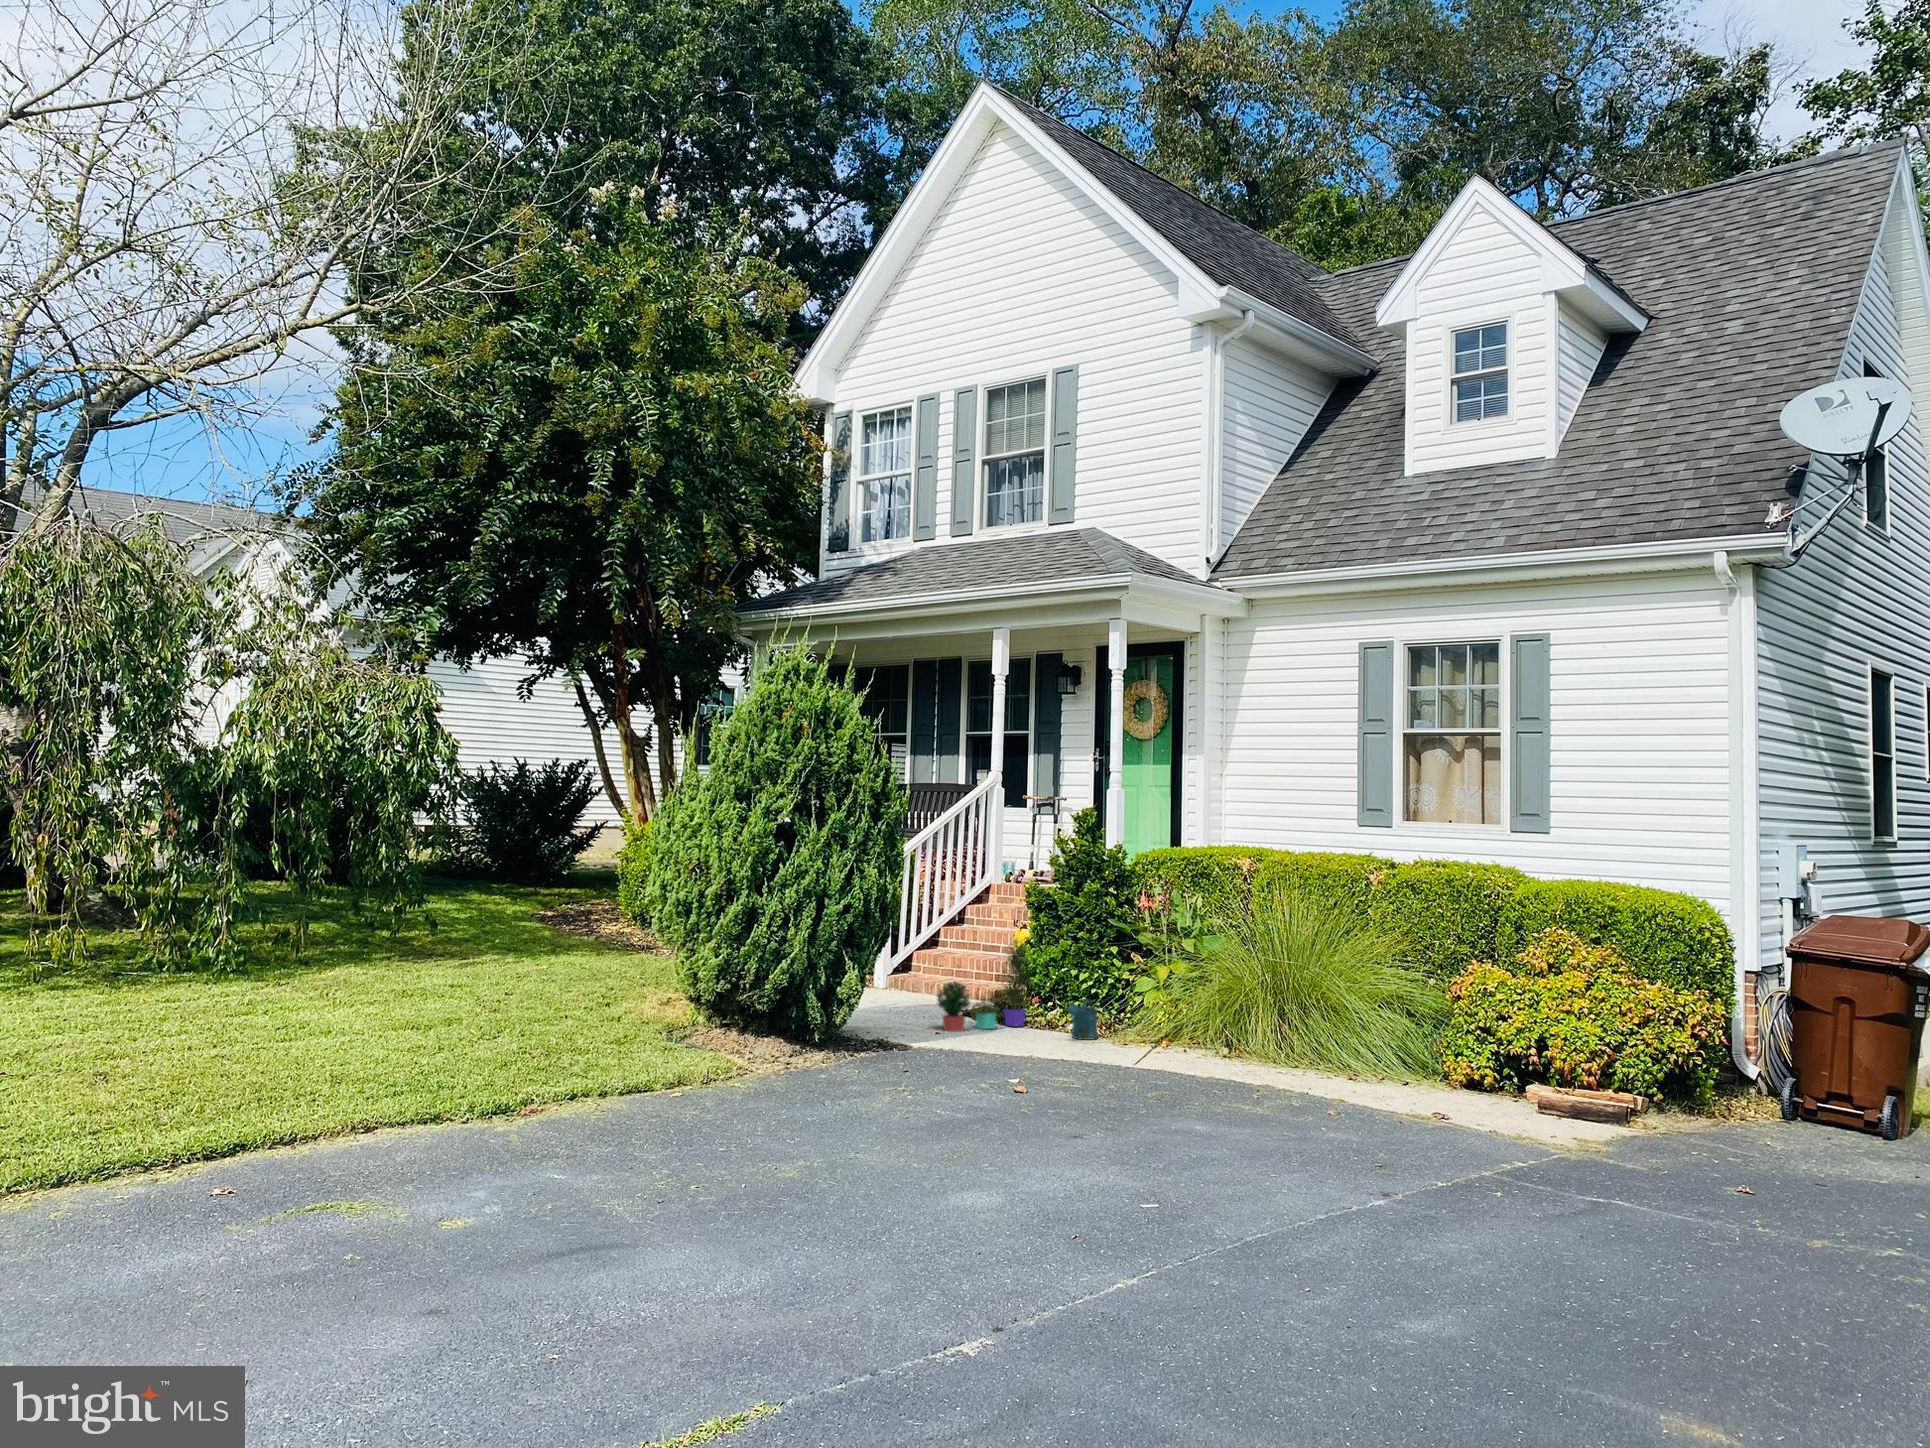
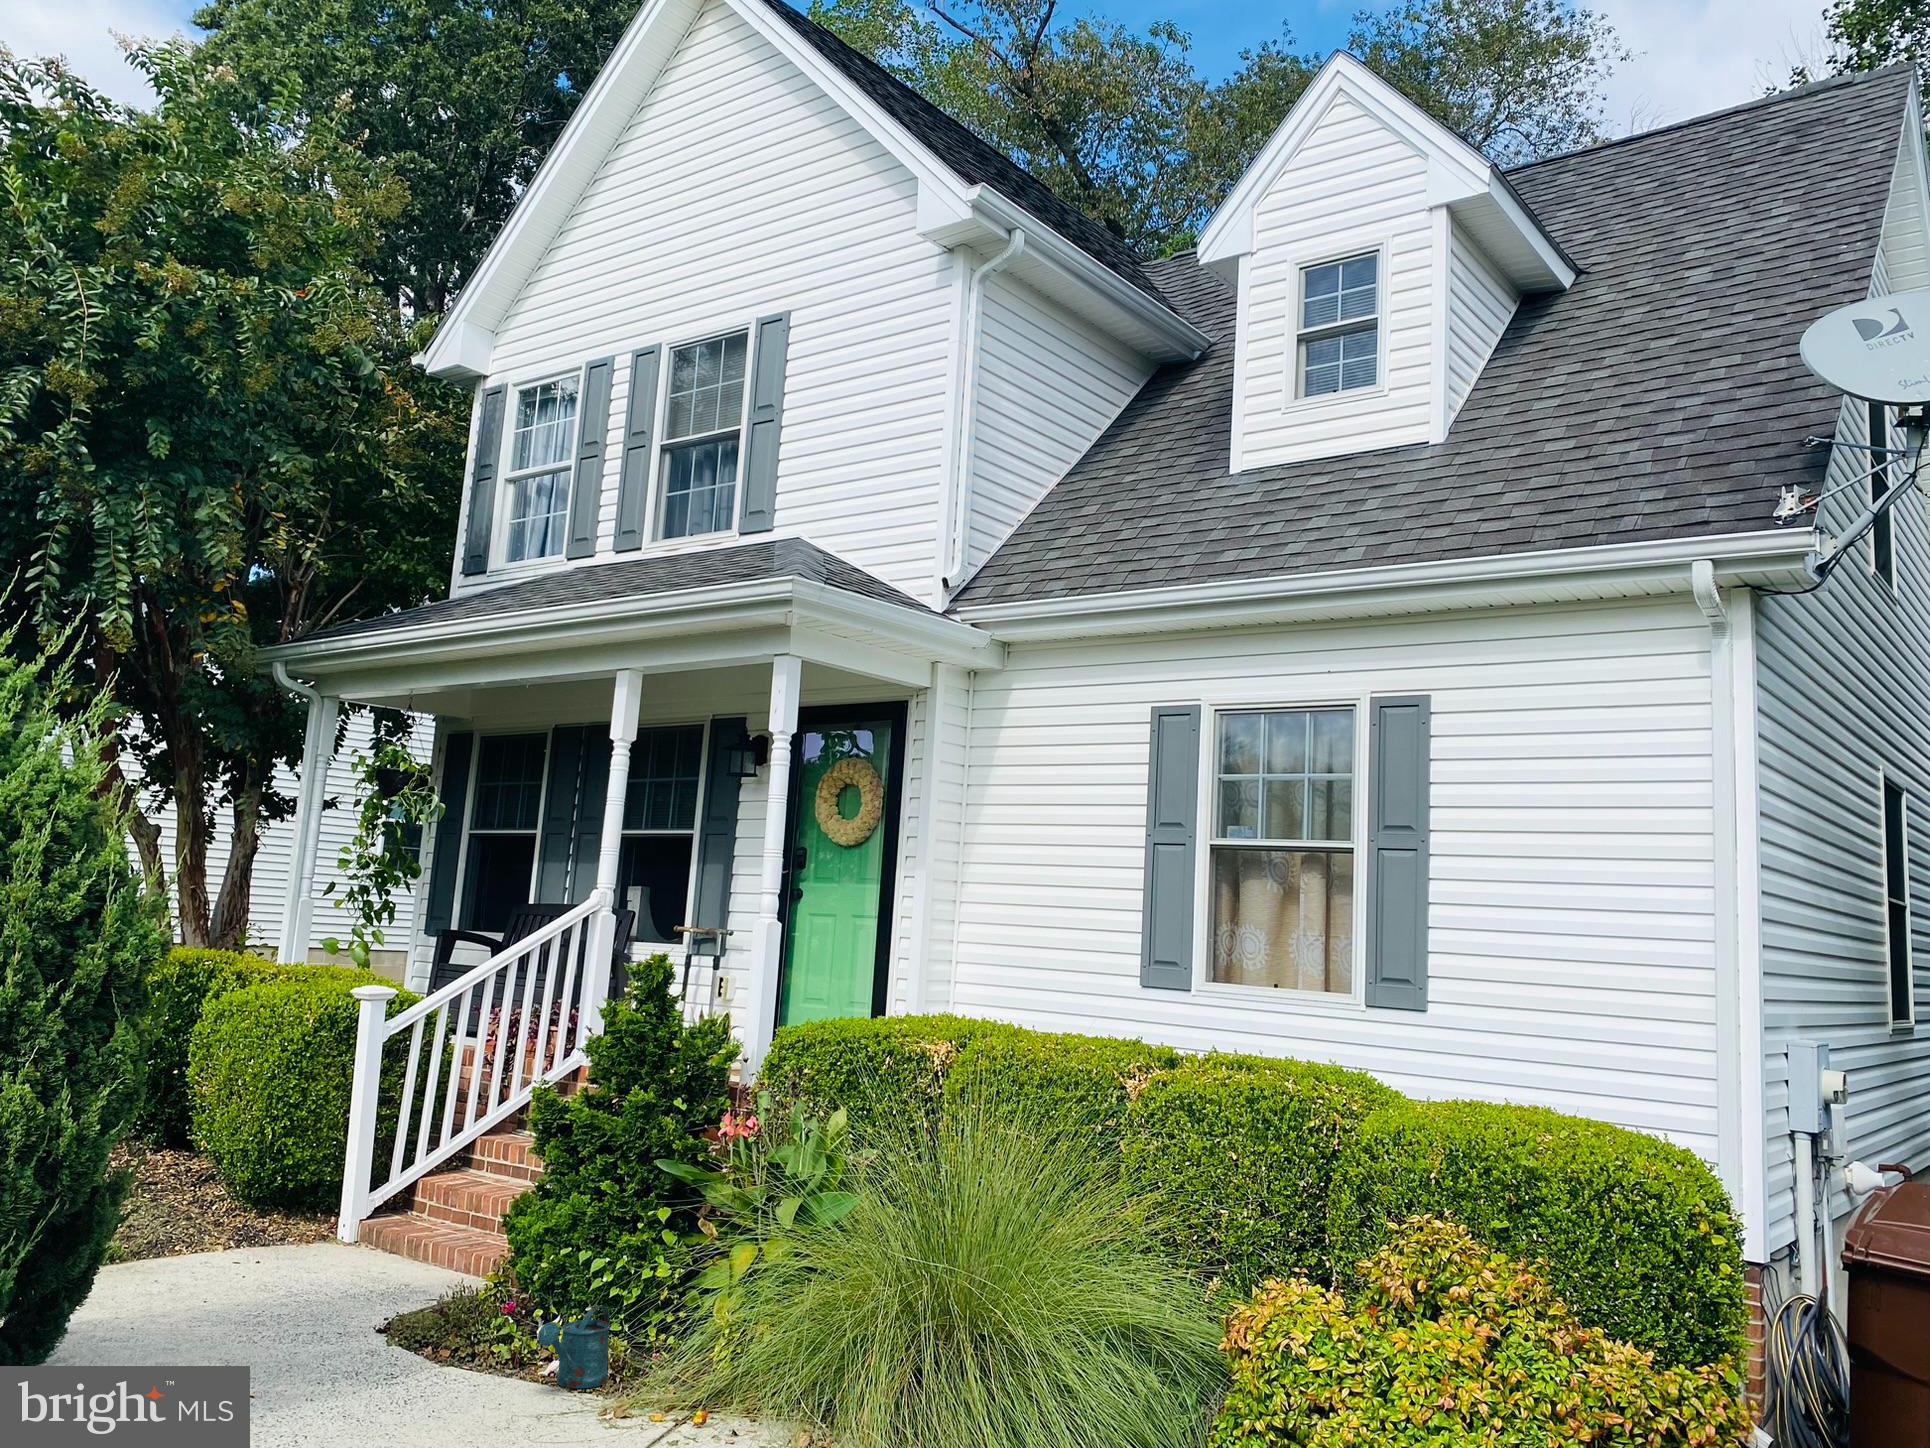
potted plant: present [937,940,1029,1032] -> none [303,1180,520,1373]

